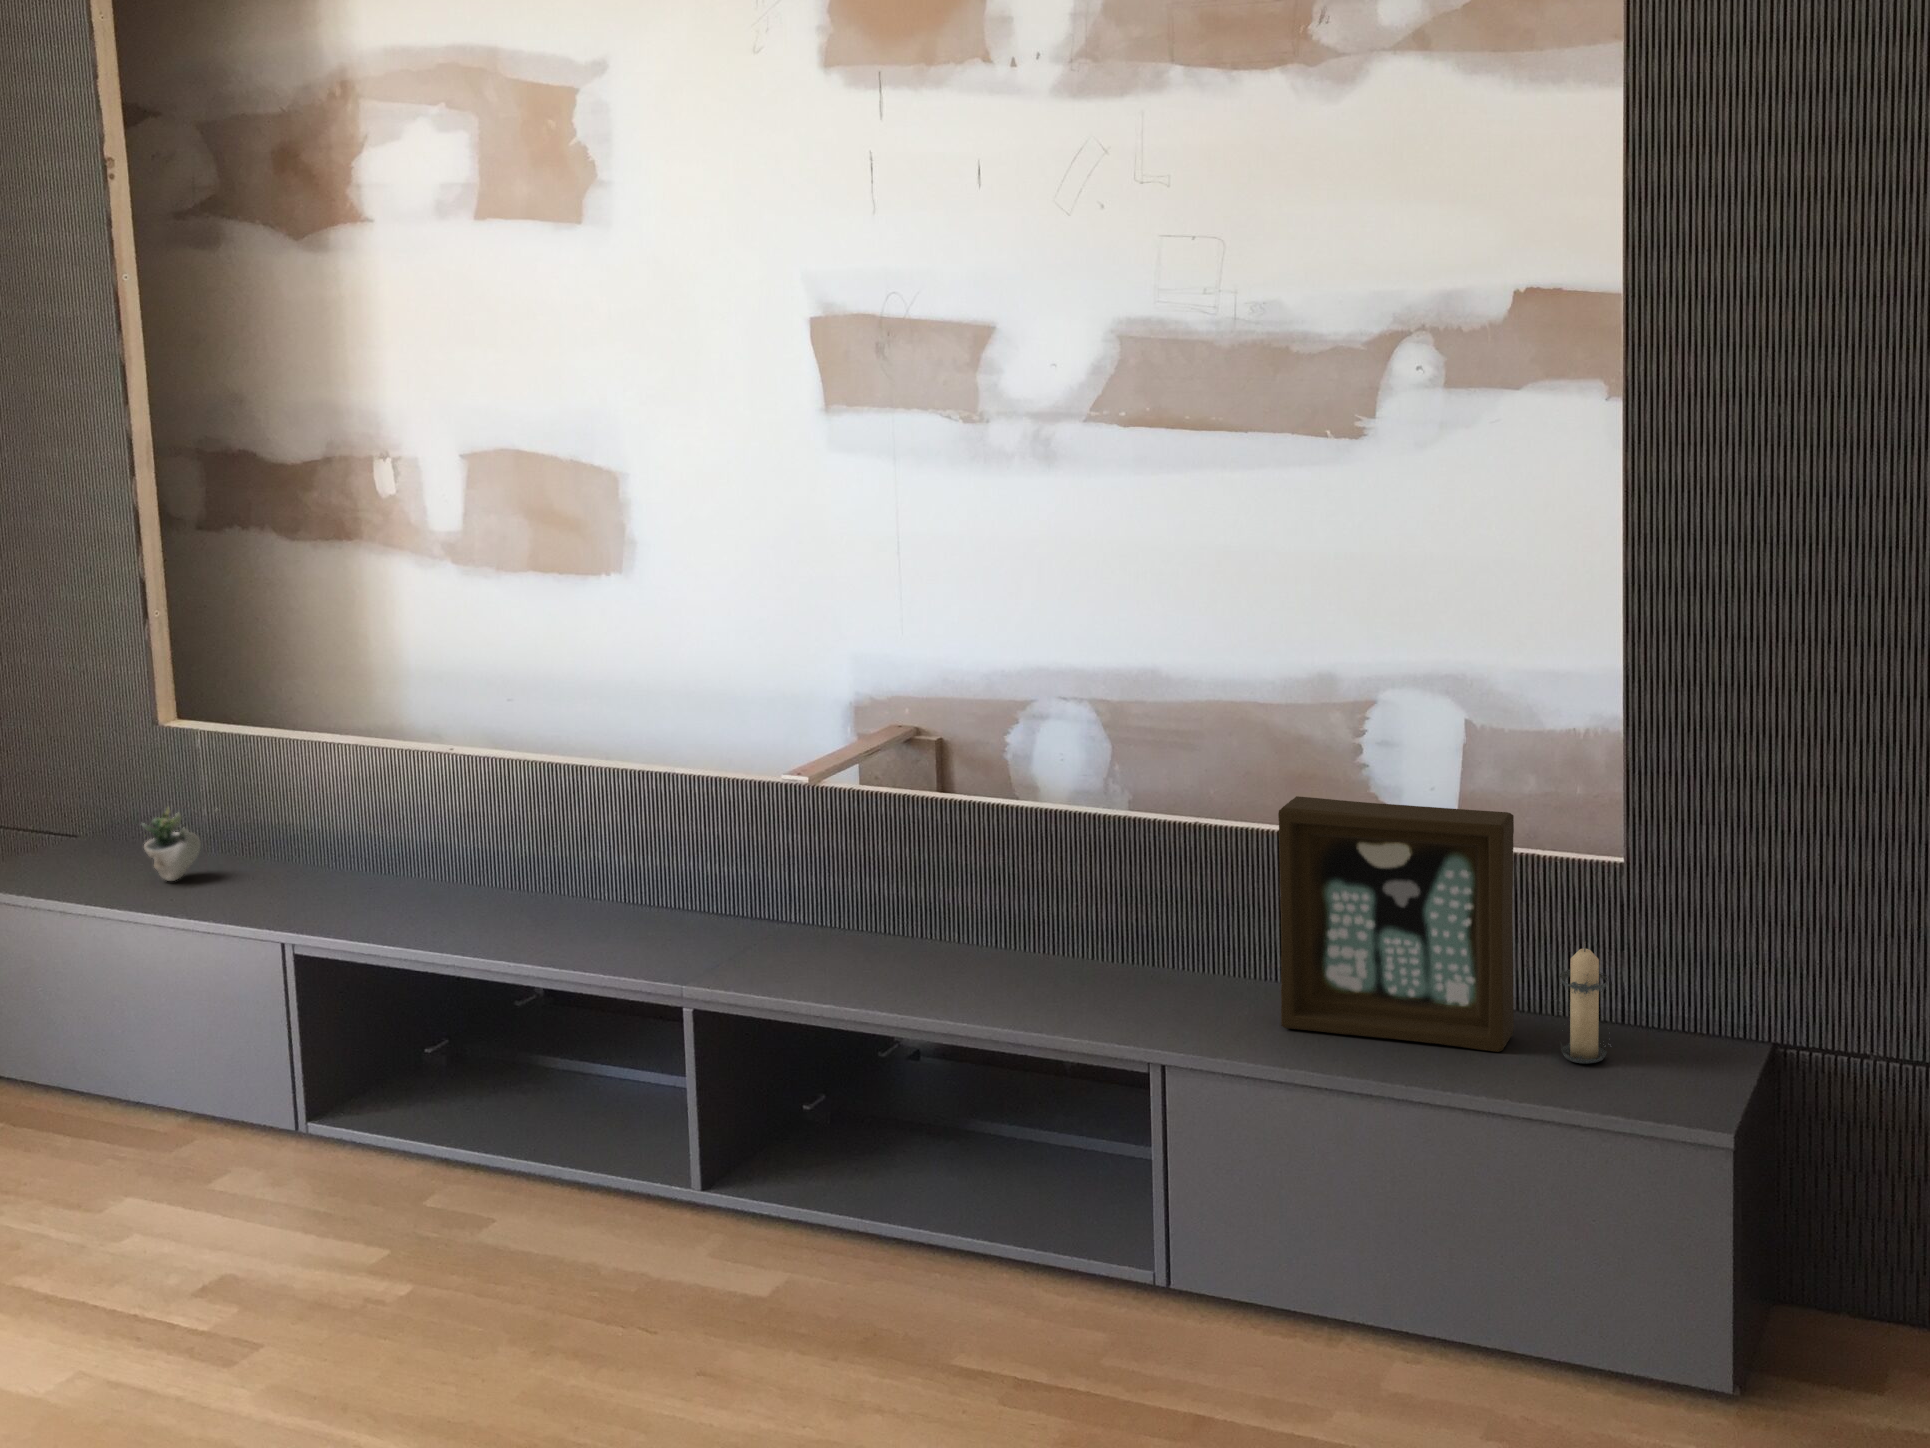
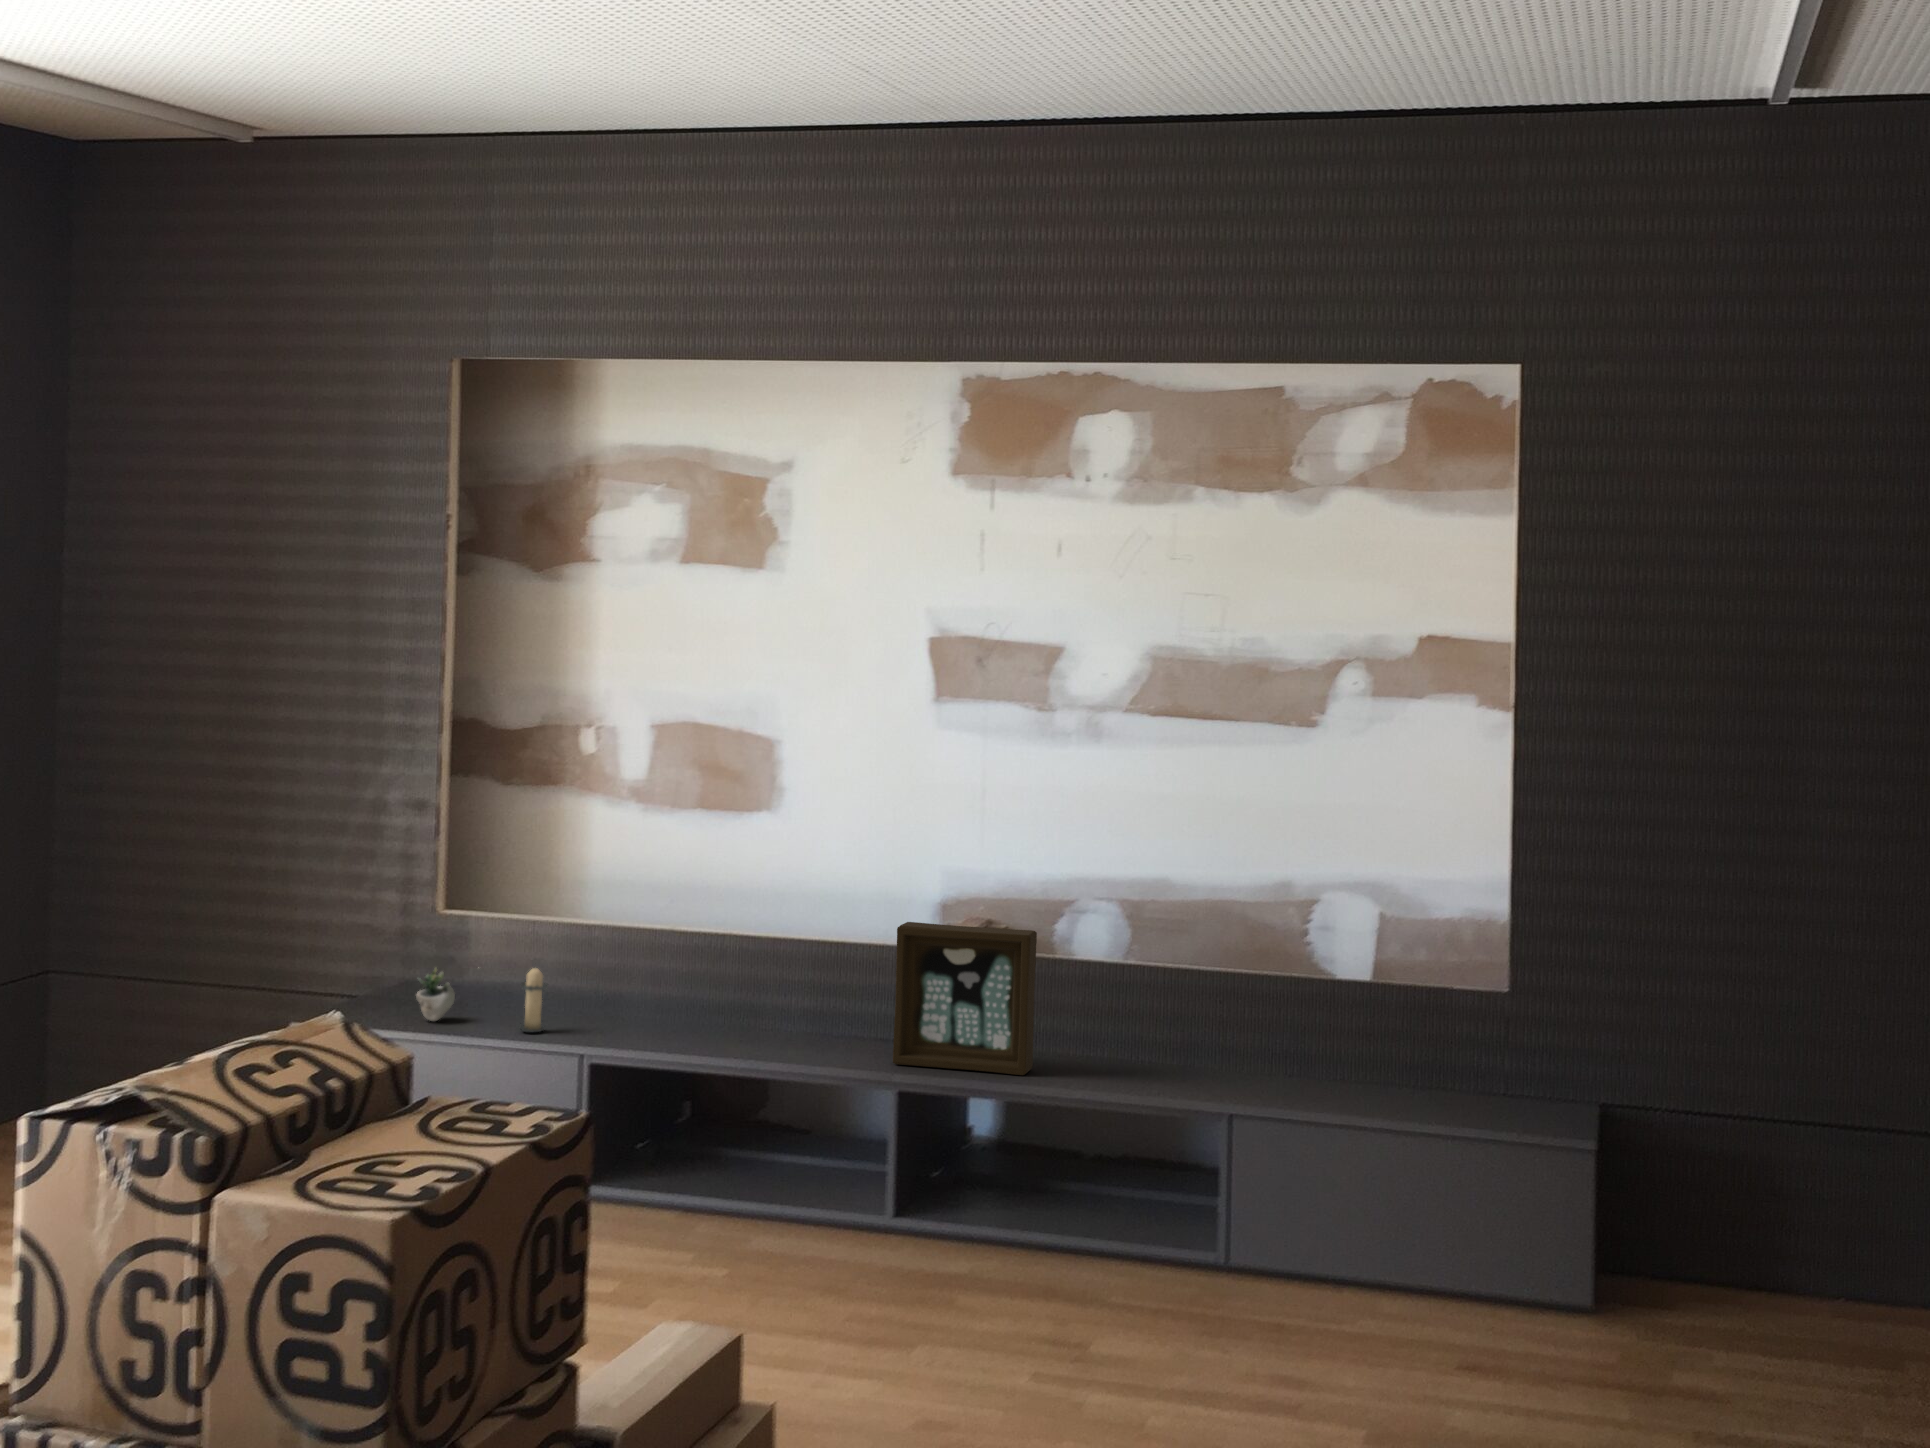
picture frame: present [1278,796,1514,1052] -> present [893,922,1037,1075]
candle: present [1559,941,1609,1063] -> present [520,968,547,1032]

